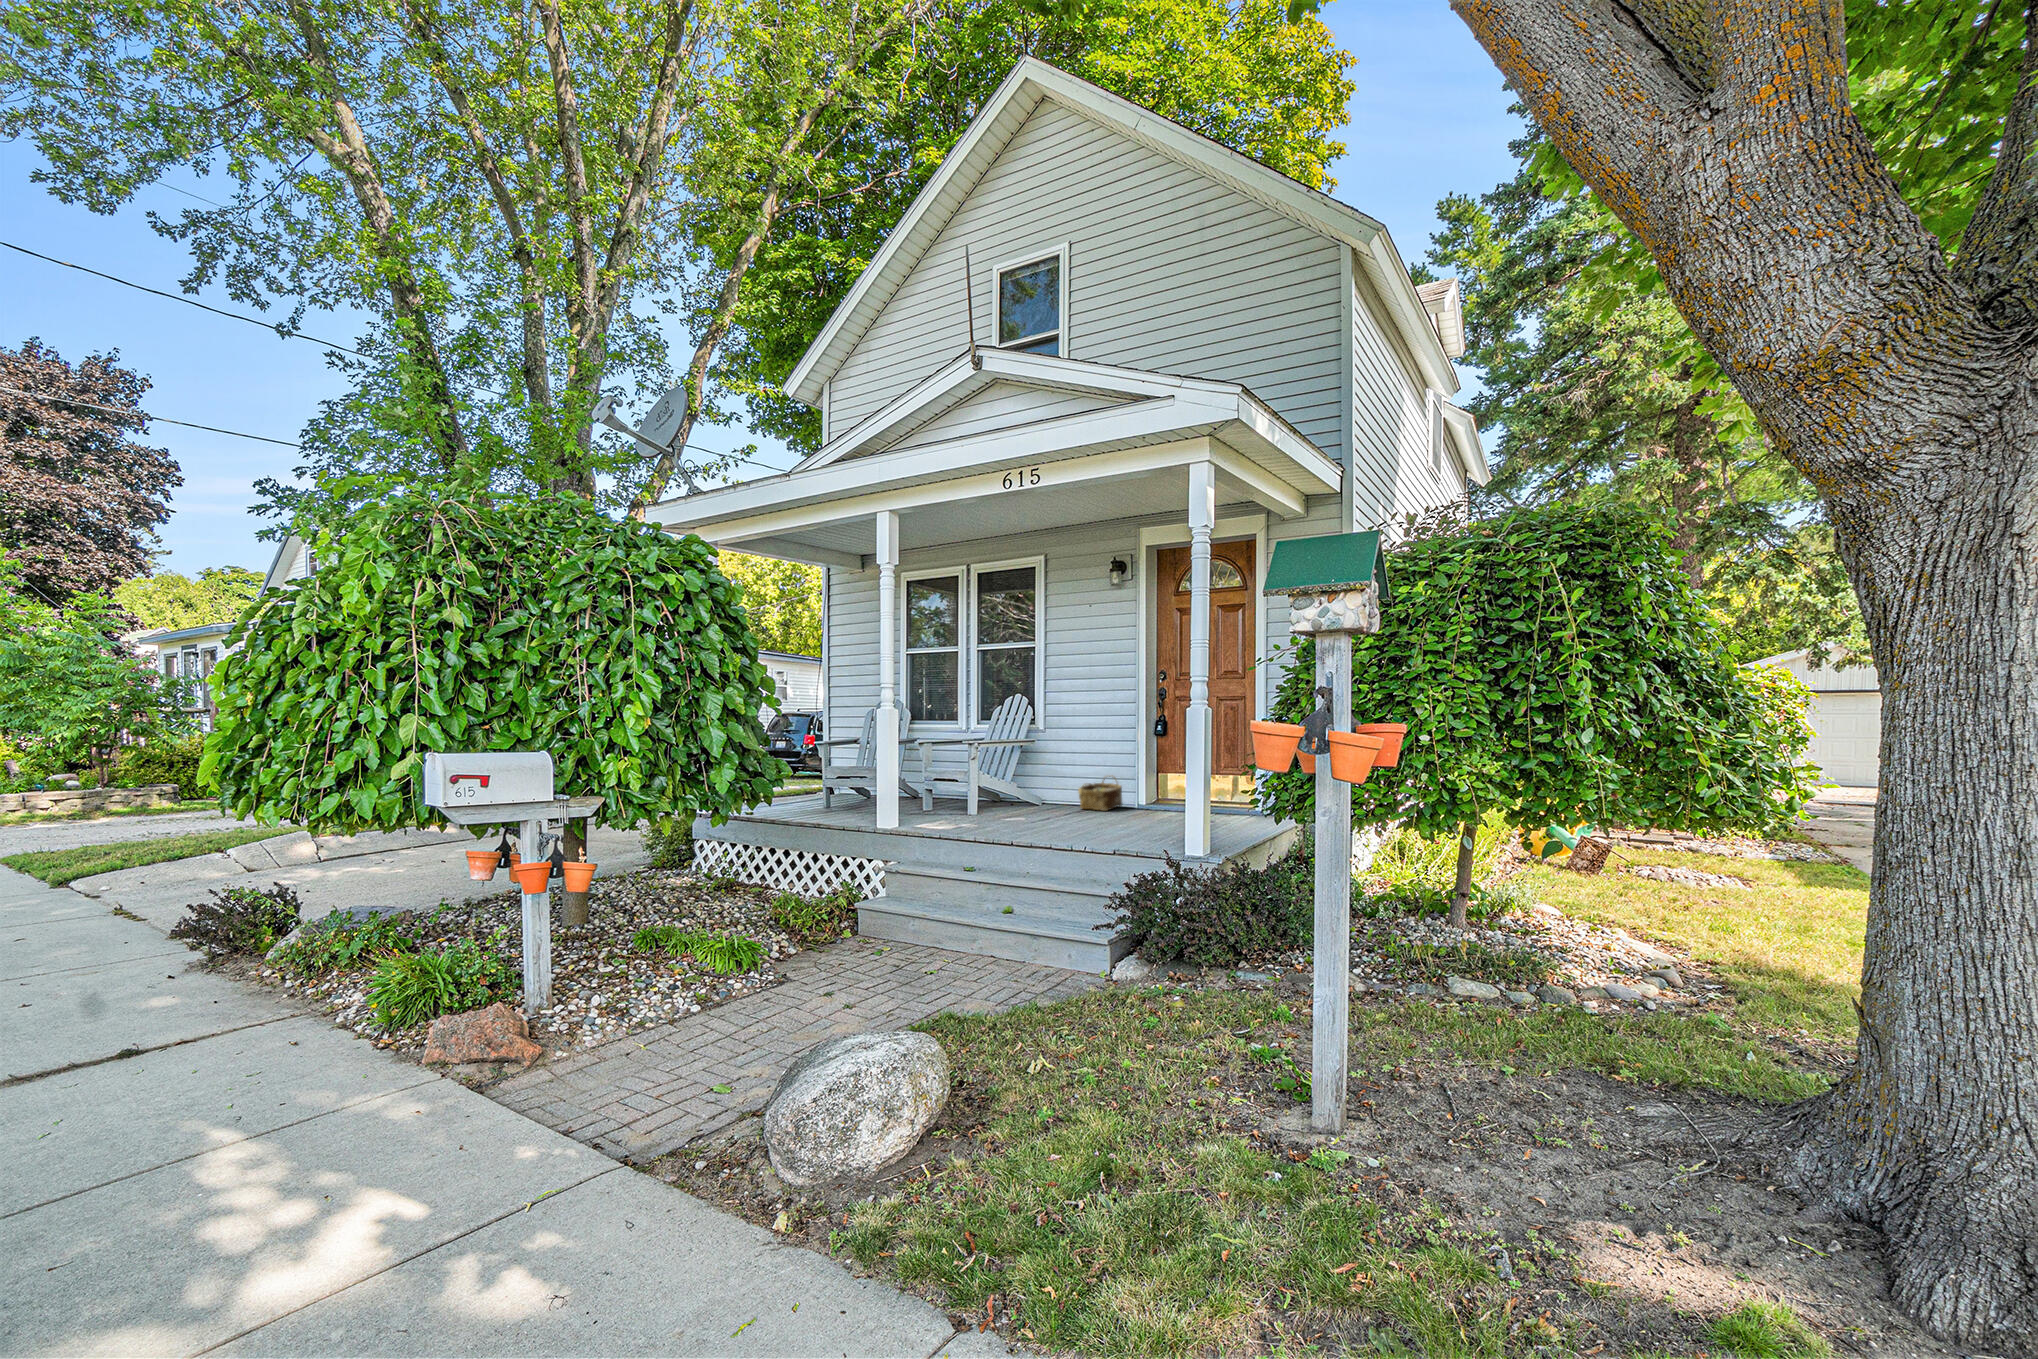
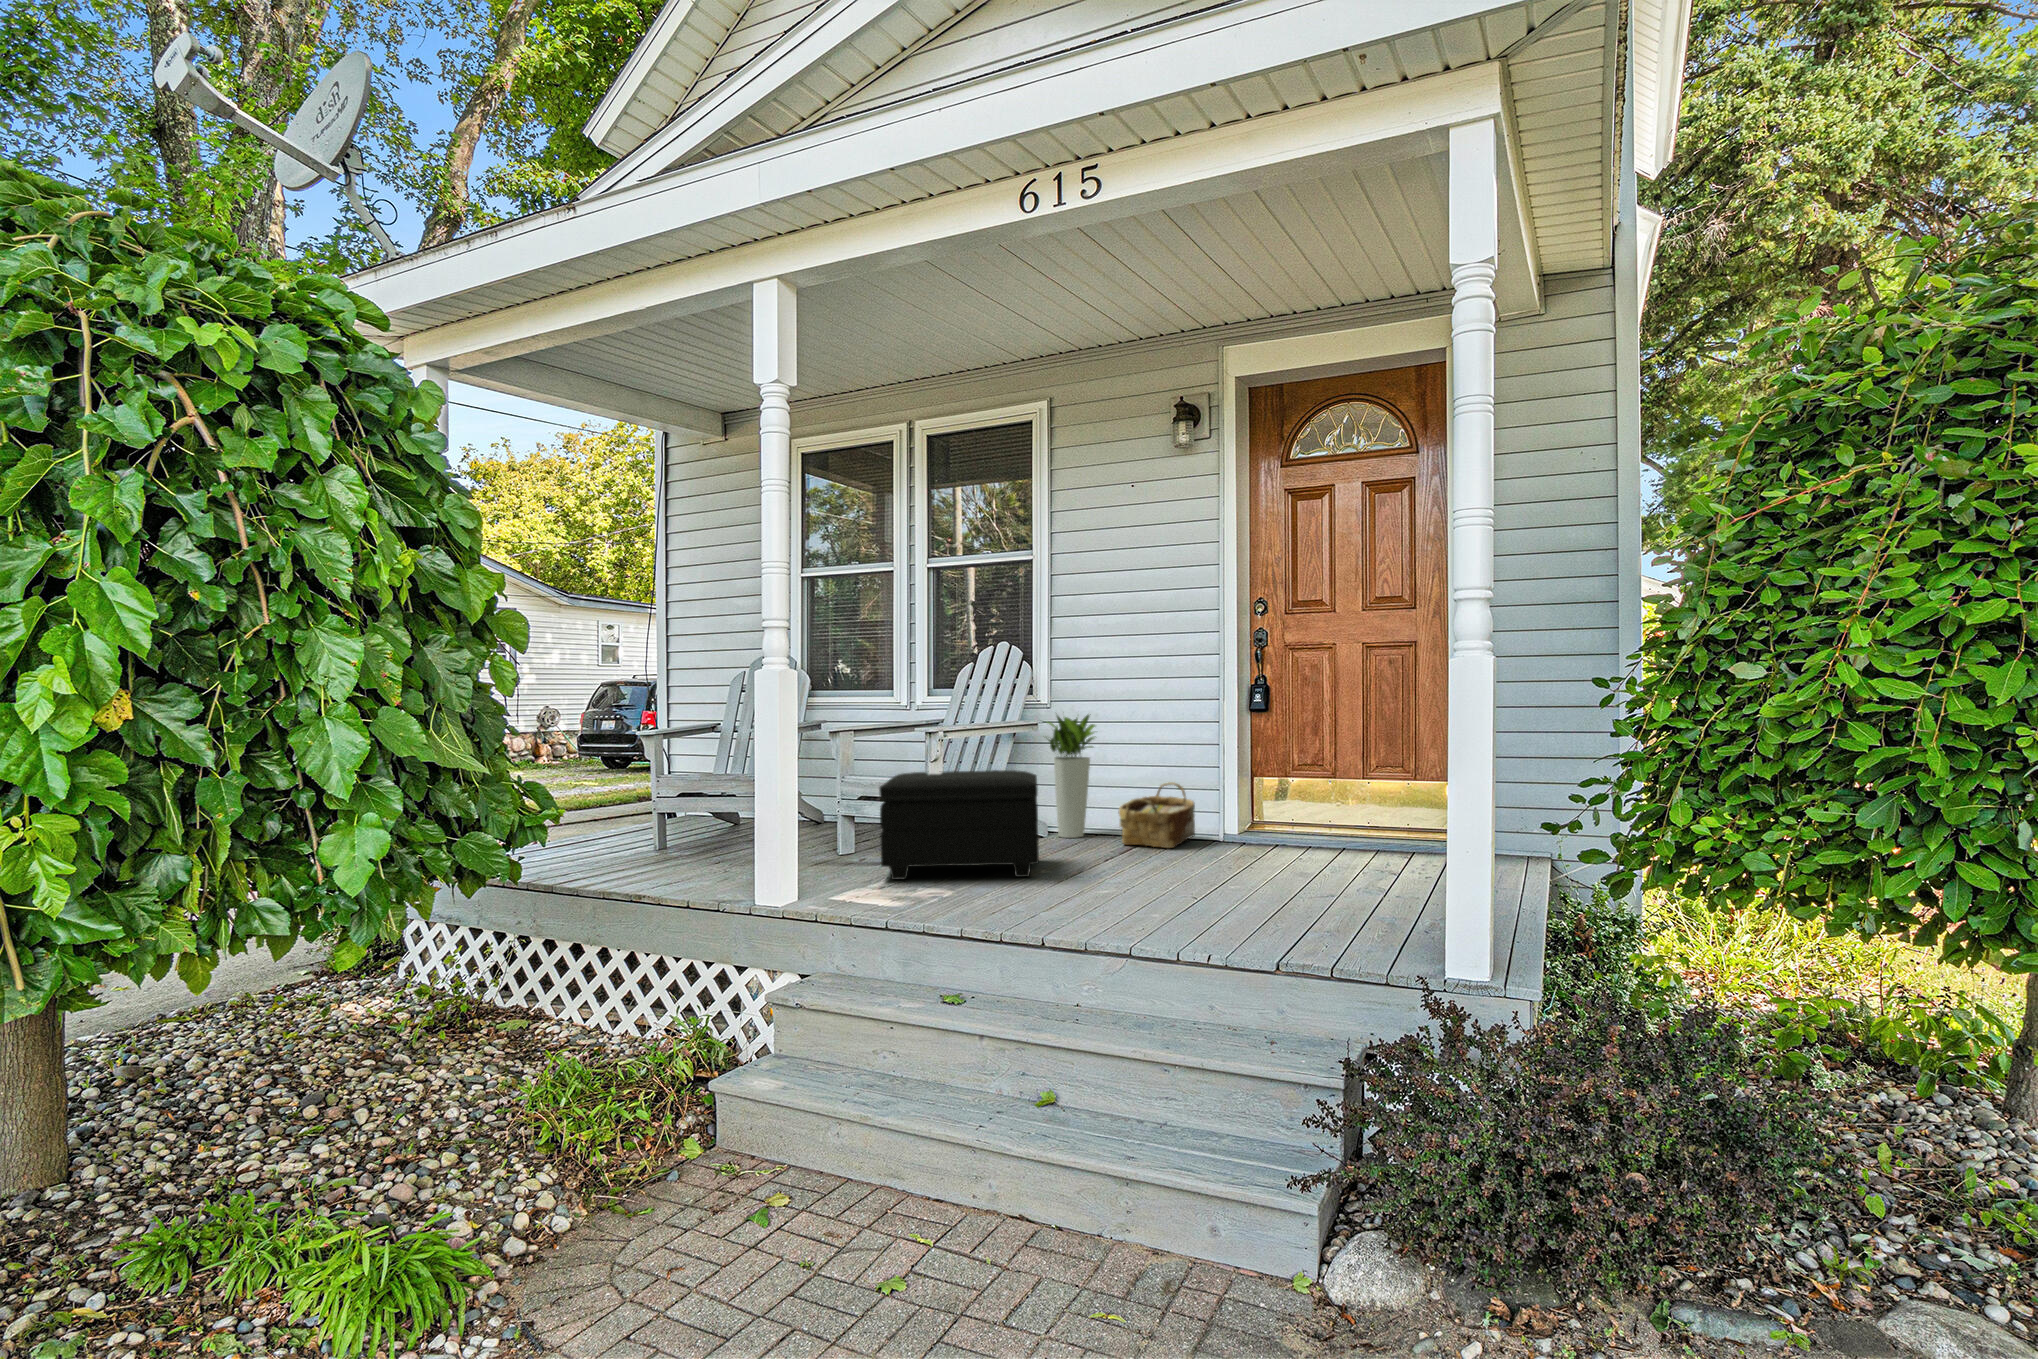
planter: none [1037,734,1072,806] -> present [1048,715,1096,838]
footstool: none [943,765,1030,821] -> present [879,770,1039,880]

